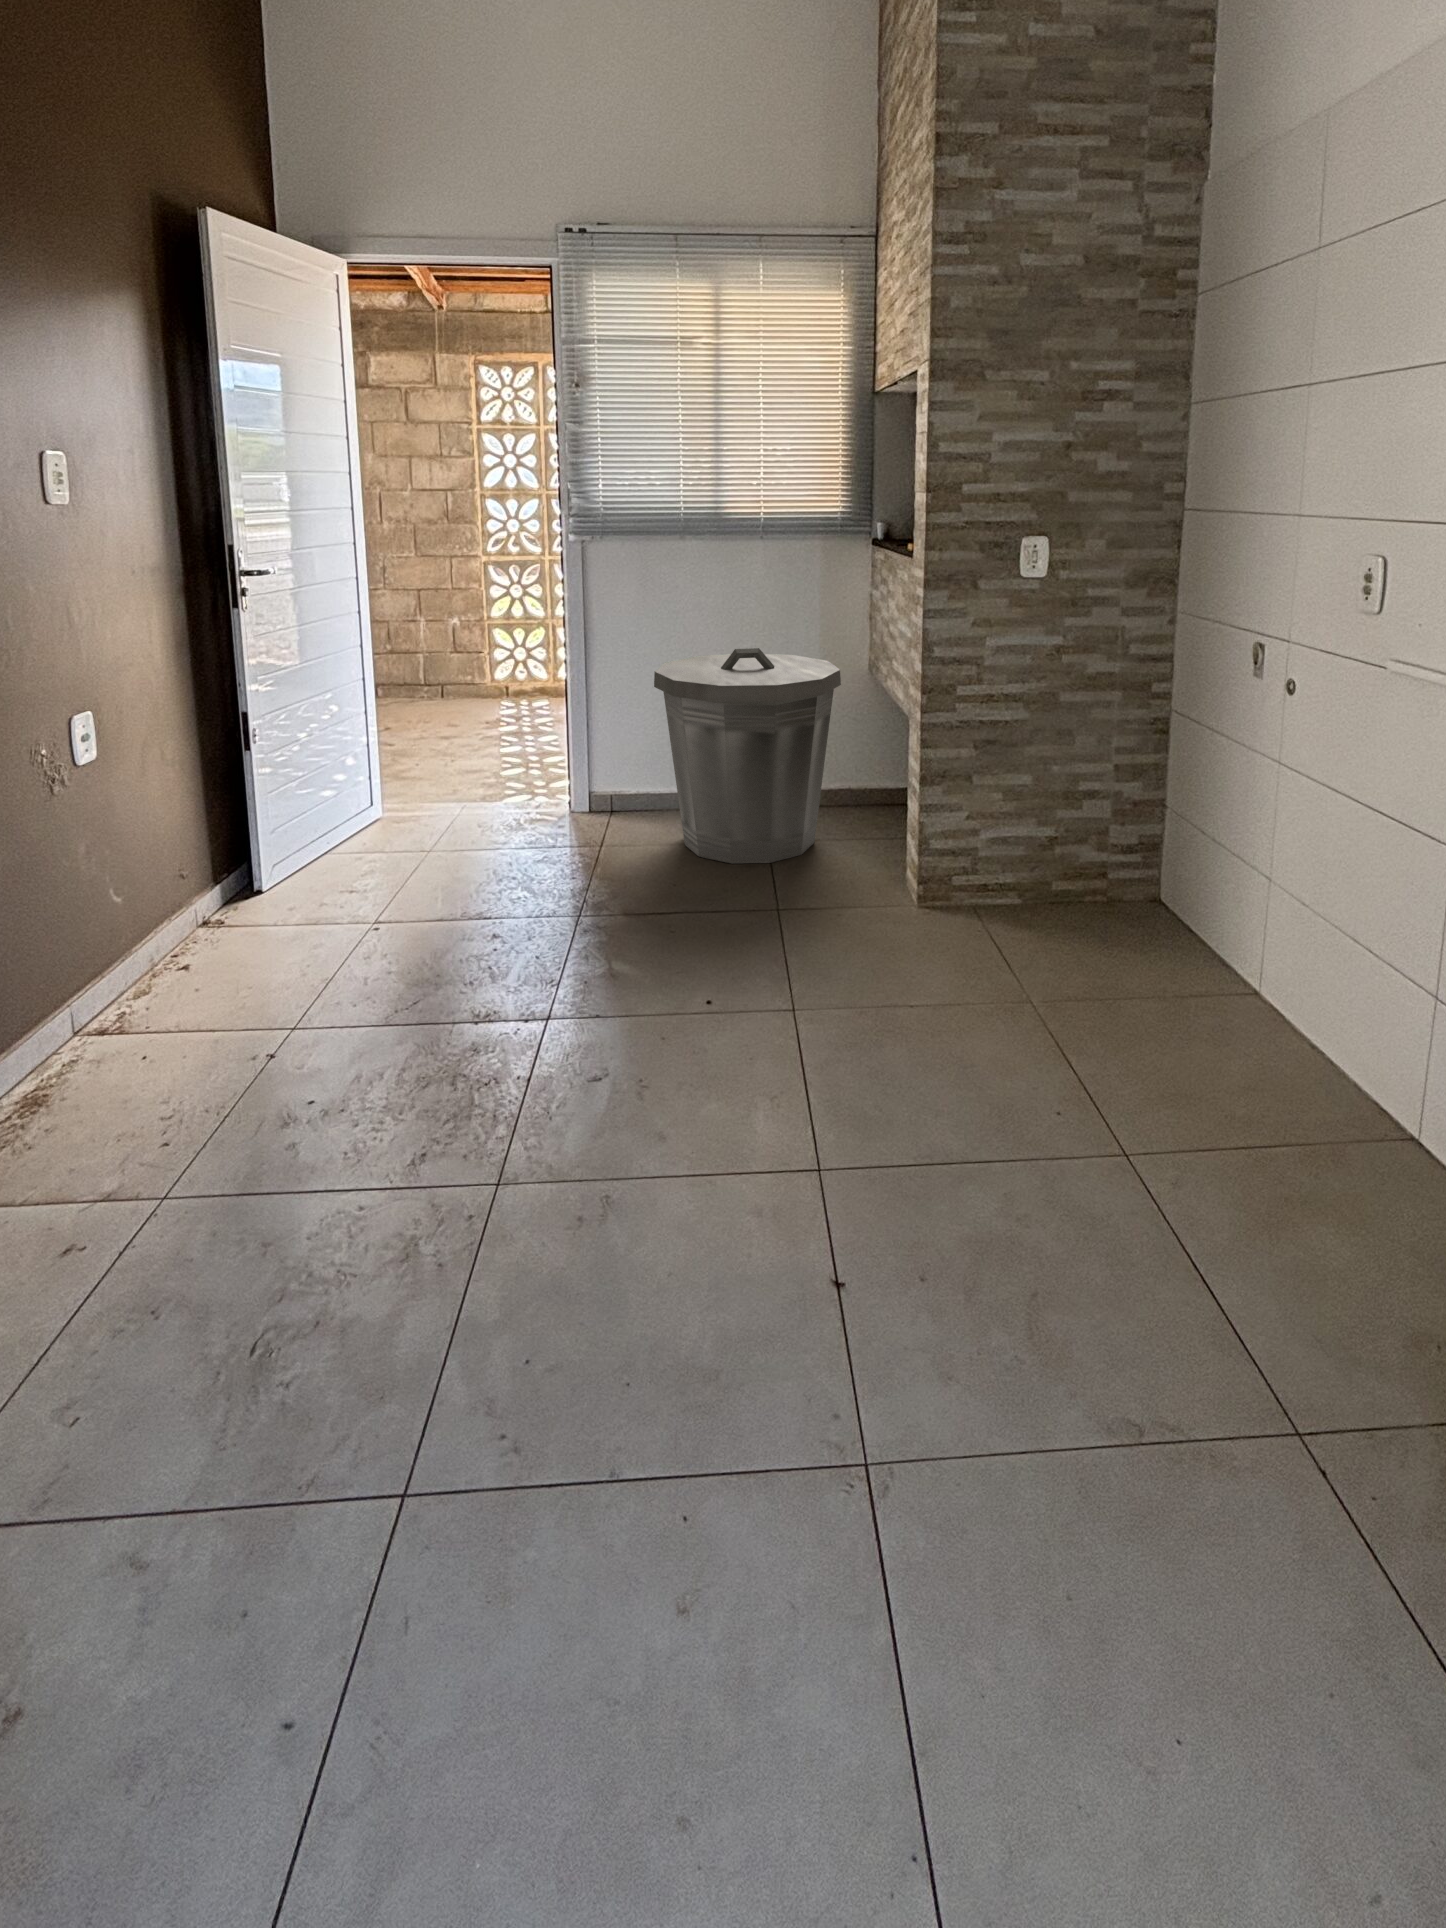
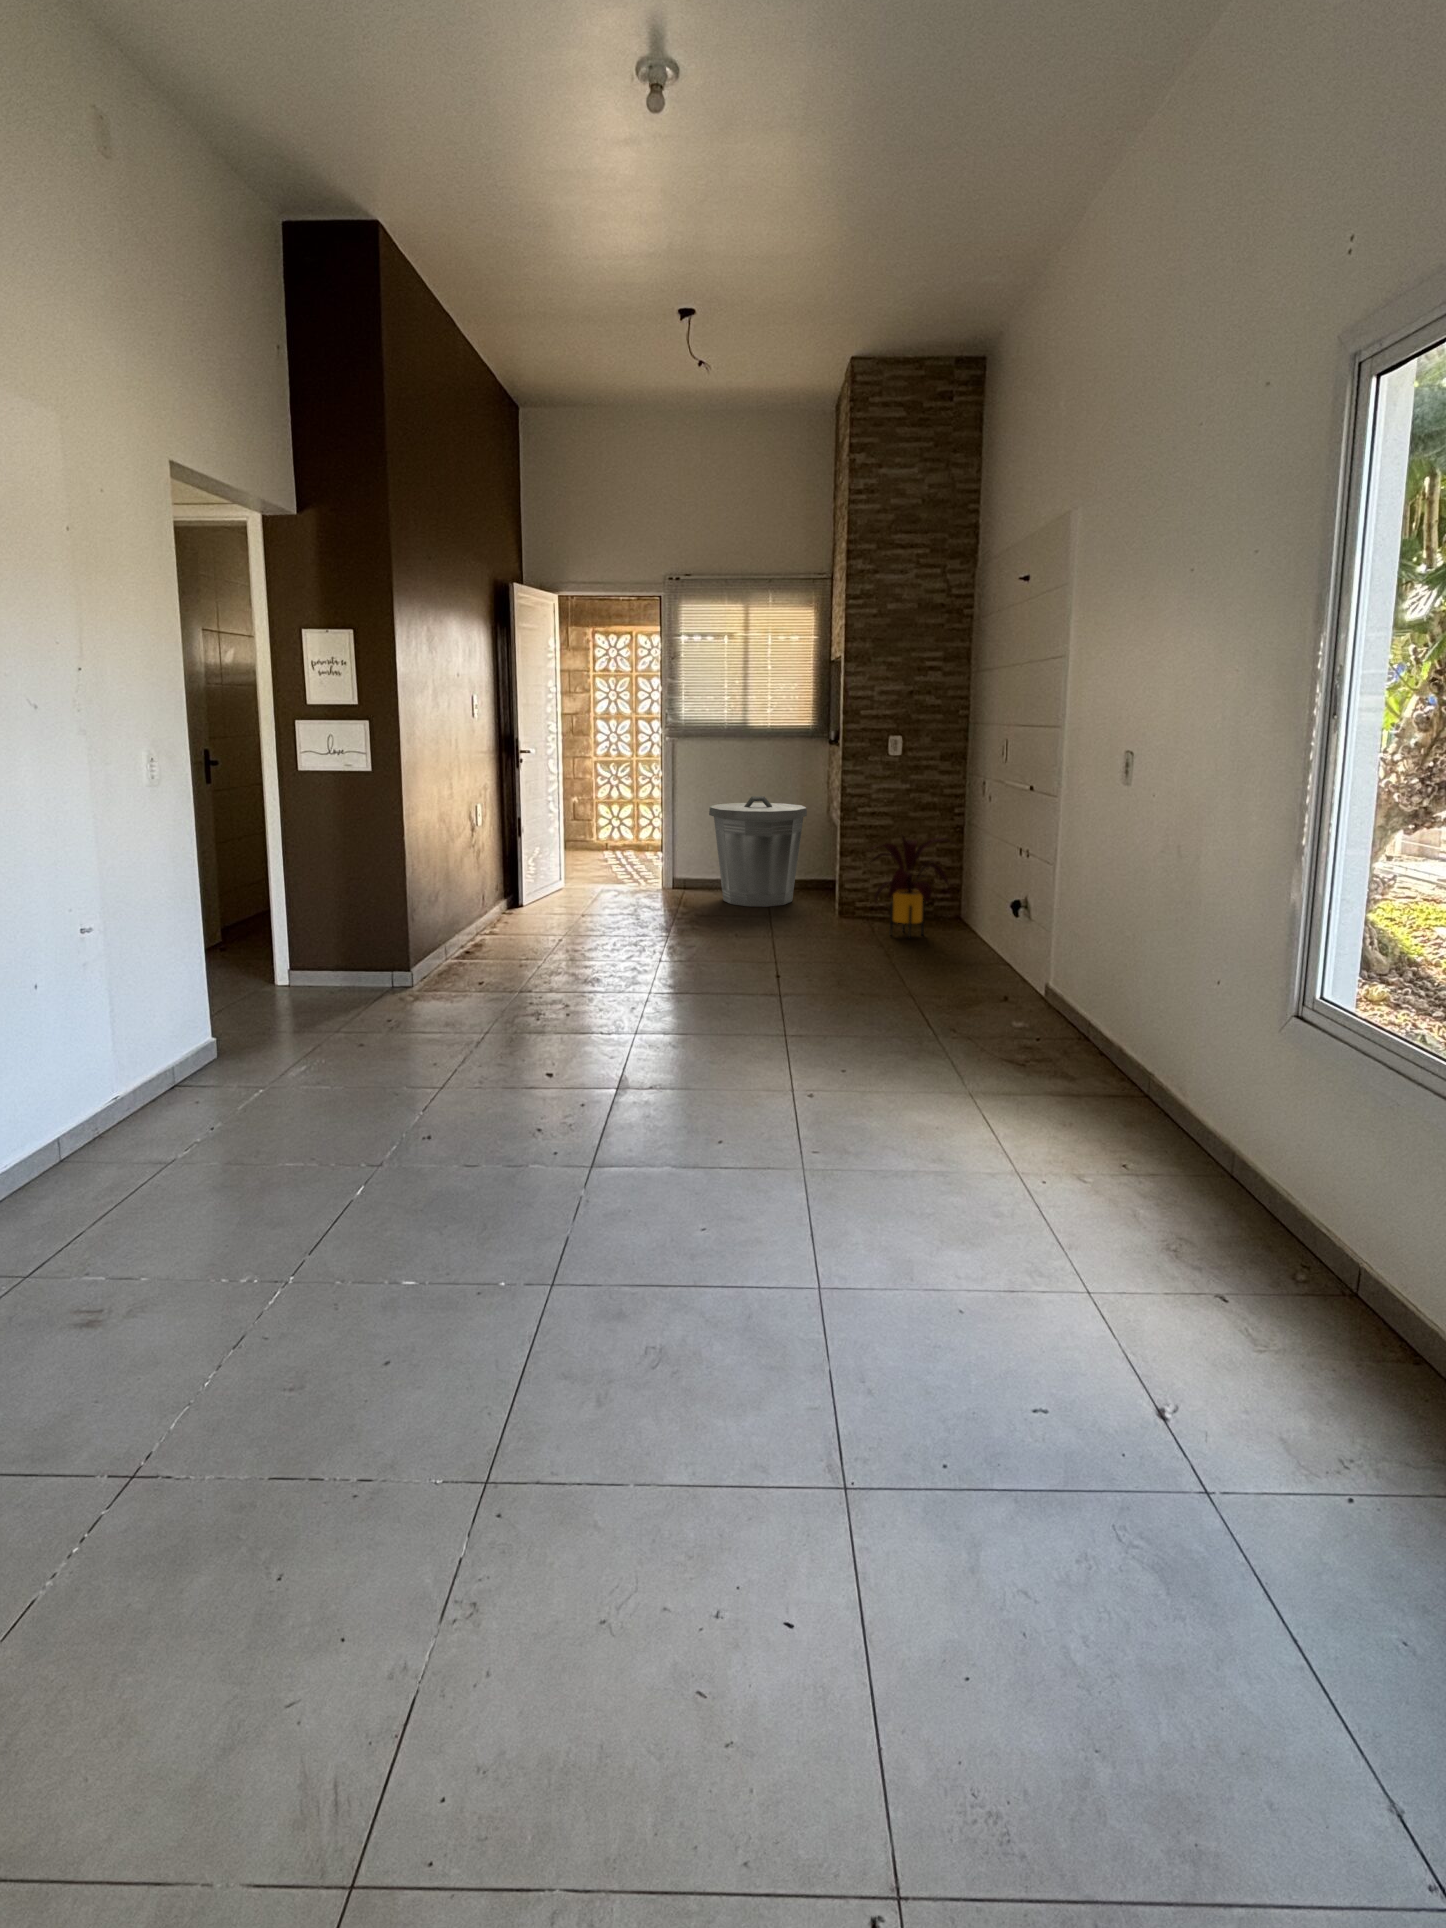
house plant: none [991,759,1212,988] -> present [871,835,950,938]

